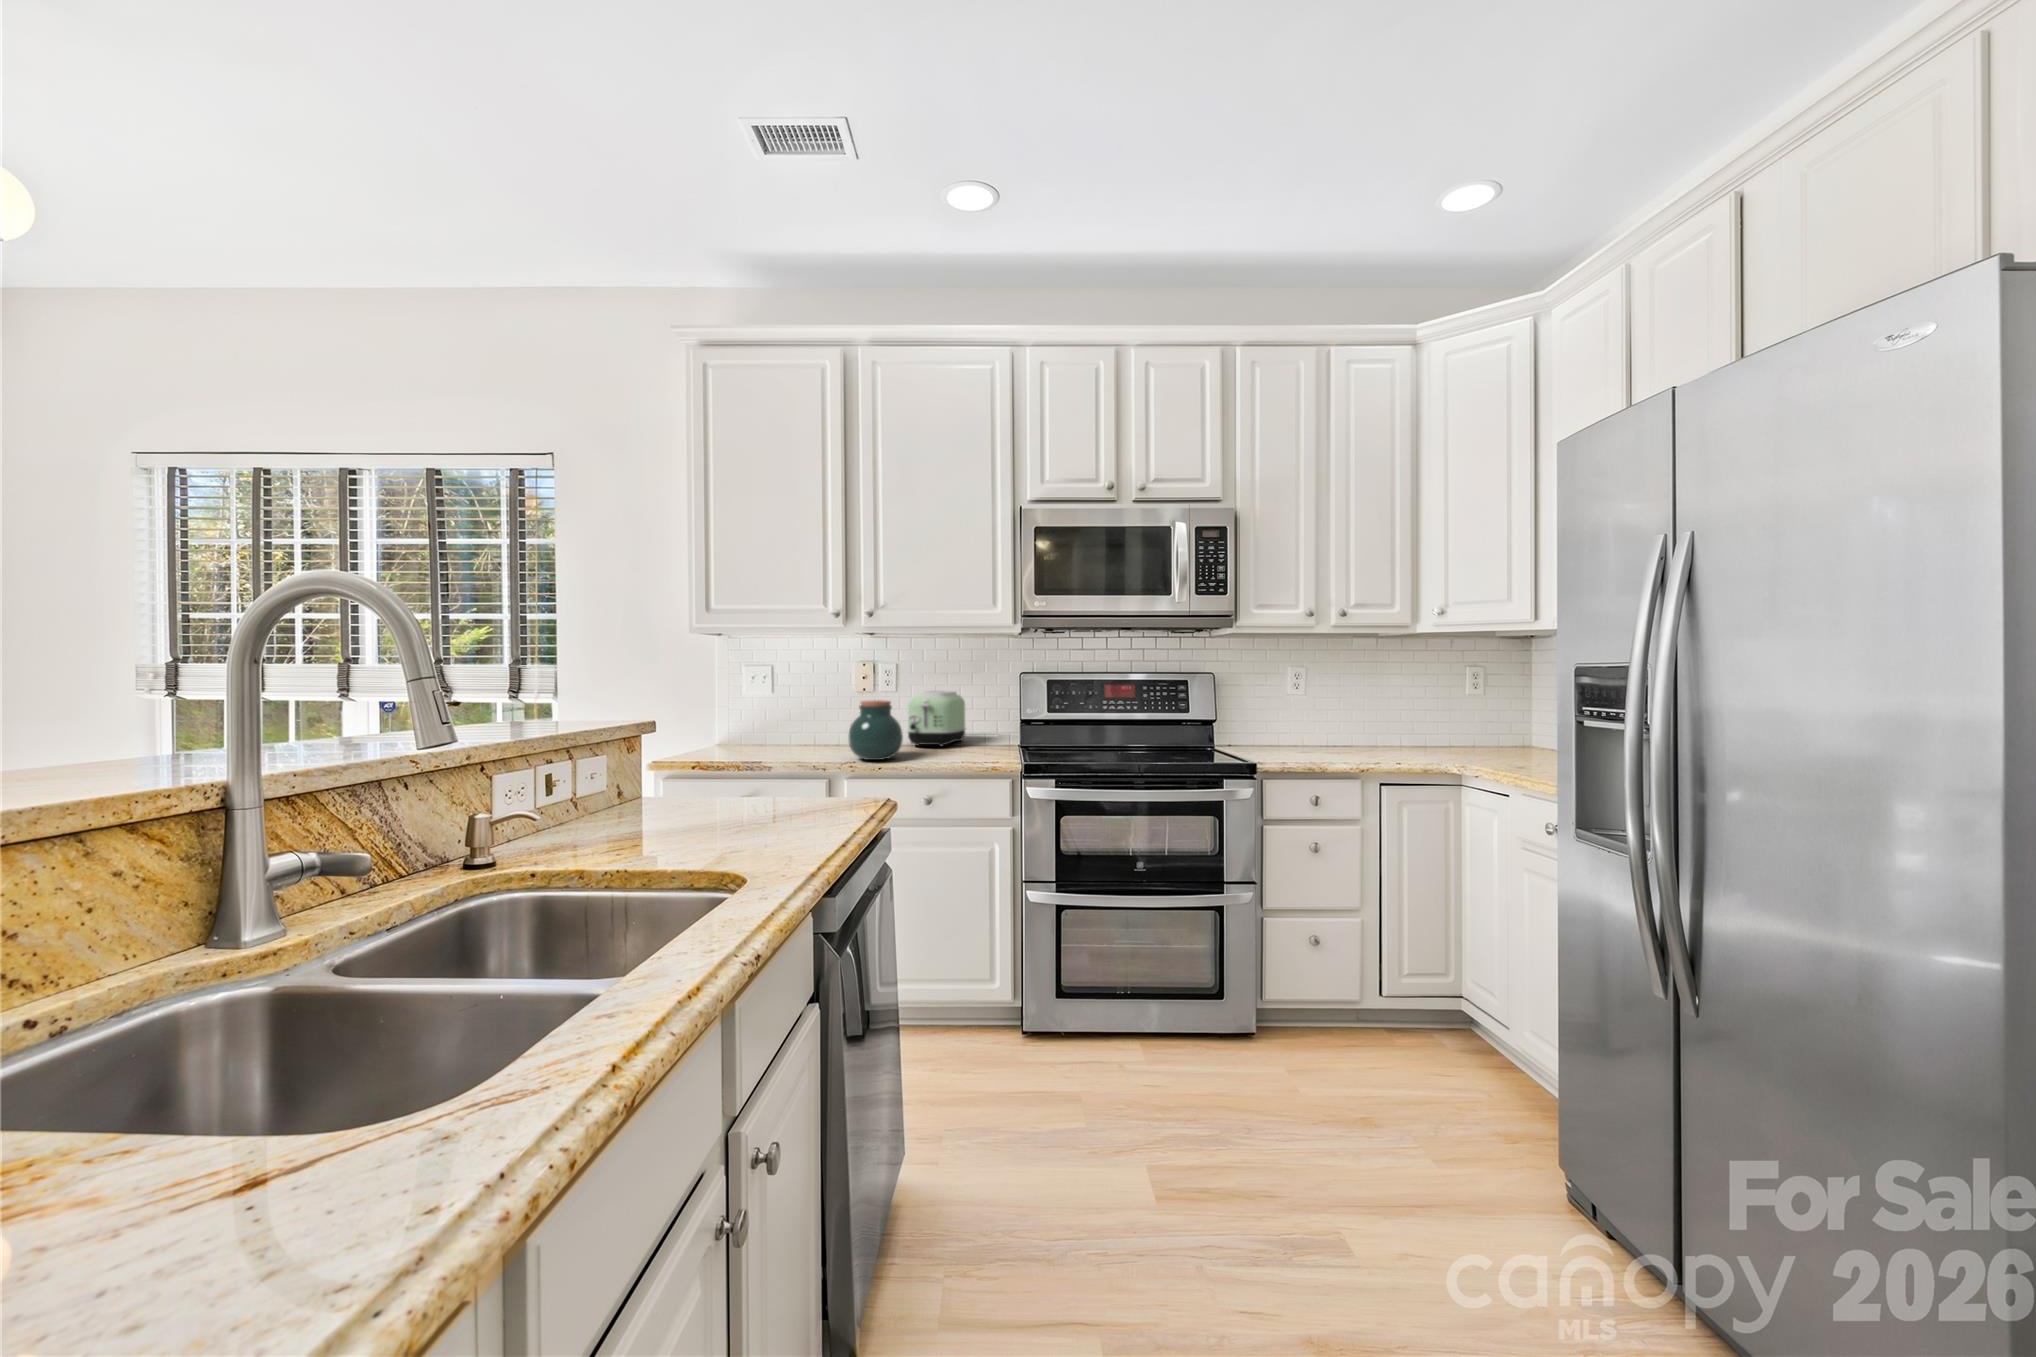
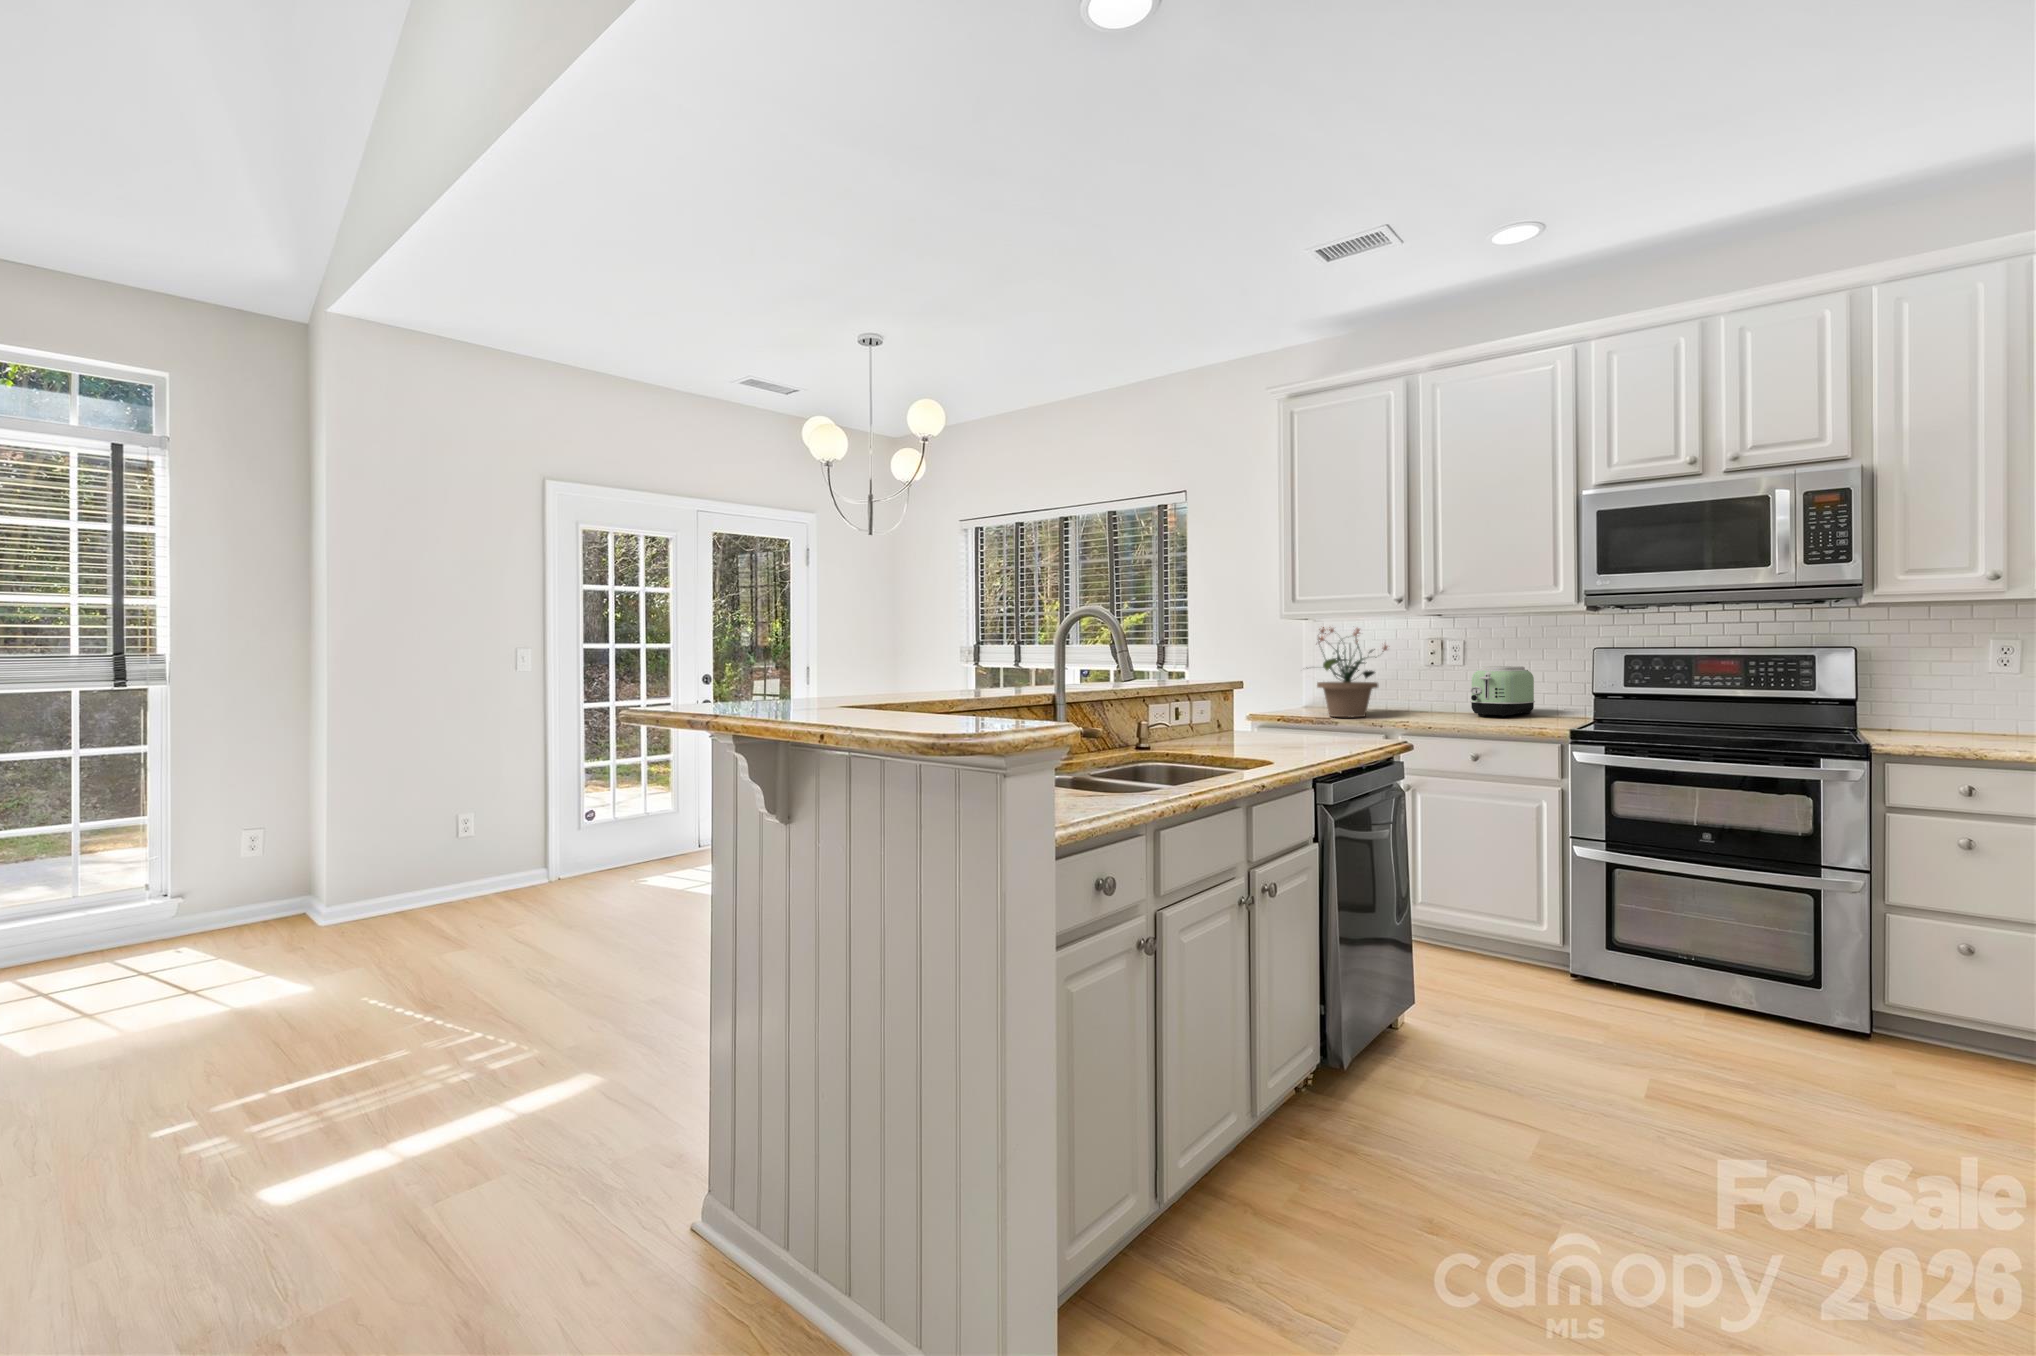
potted plant: none [715,642,823,756] -> present [1307,627,1387,717]
jar: present [848,700,903,760] -> none [1408,673,1459,724]

